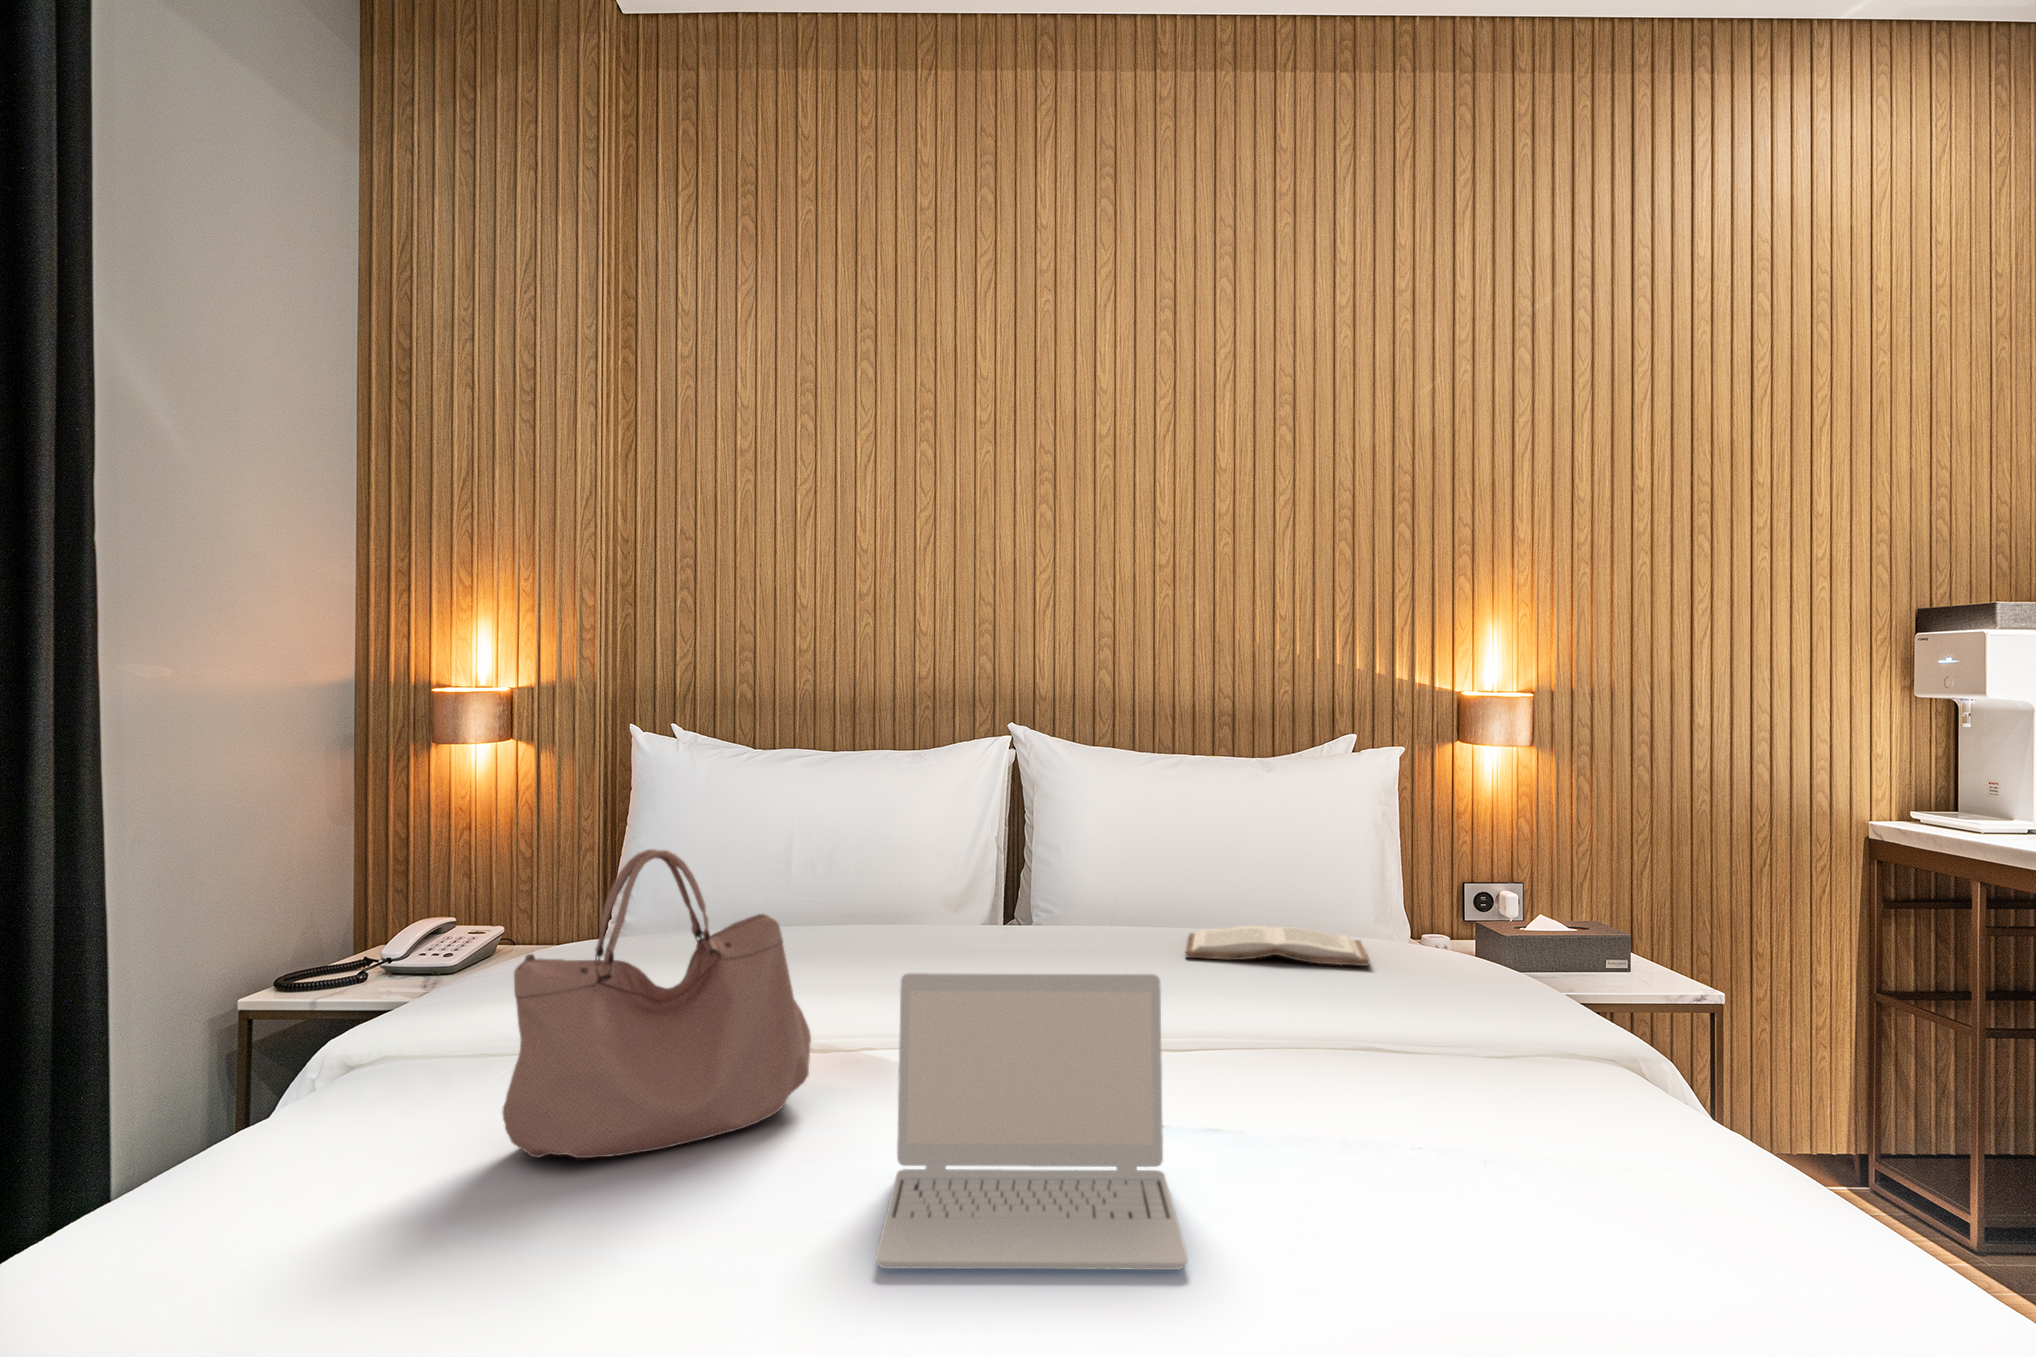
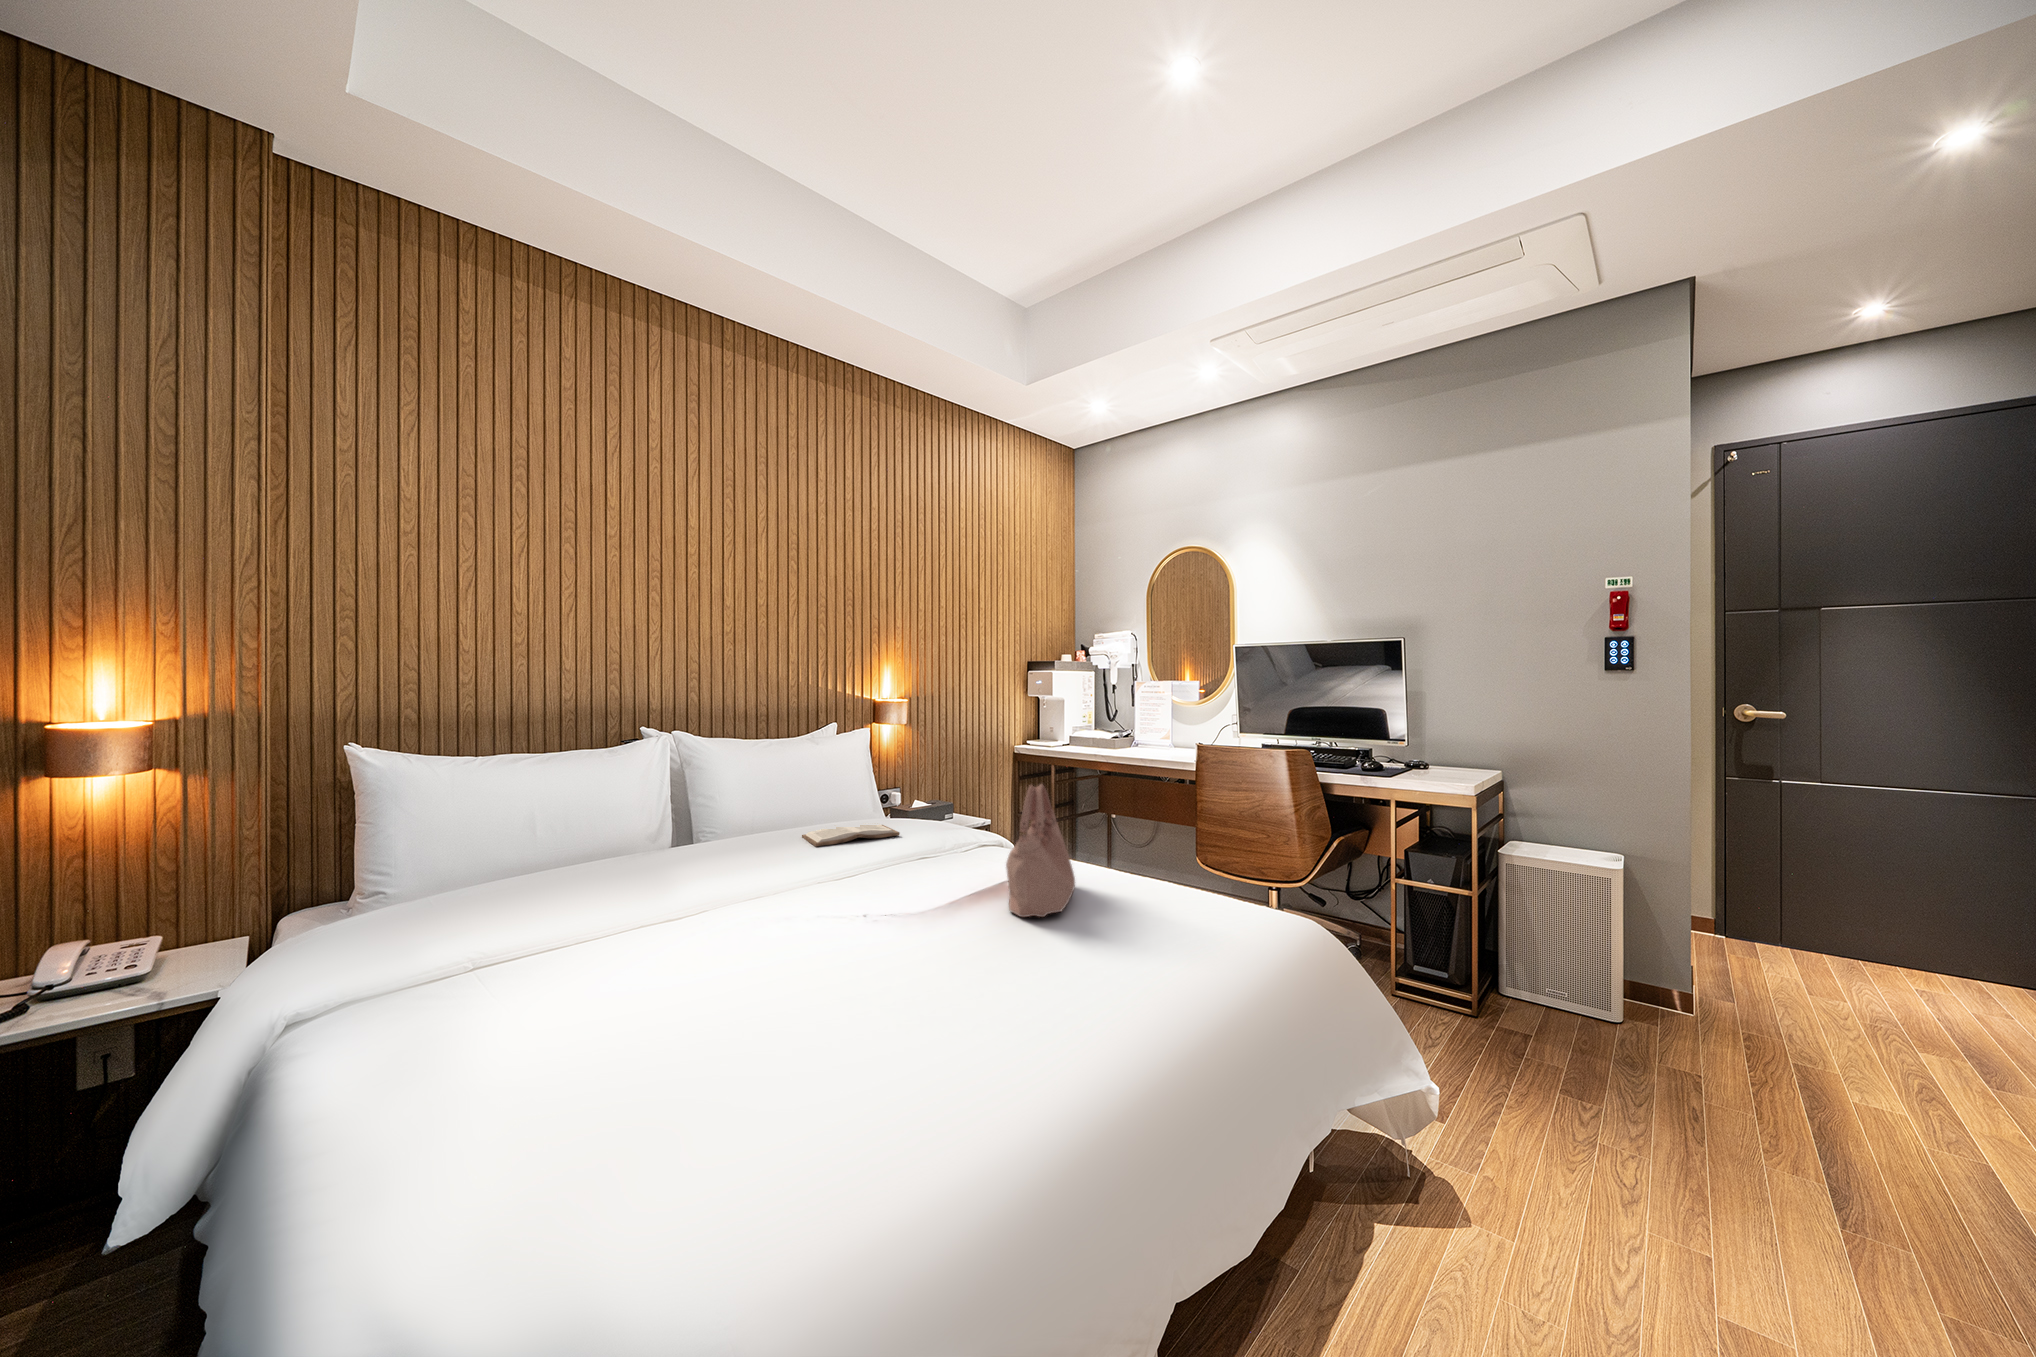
handbag: present [502,849,811,1158] -> present [1006,784,1075,917]
laptop: present [876,973,1188,1270] -> none [803,847,970,998]

